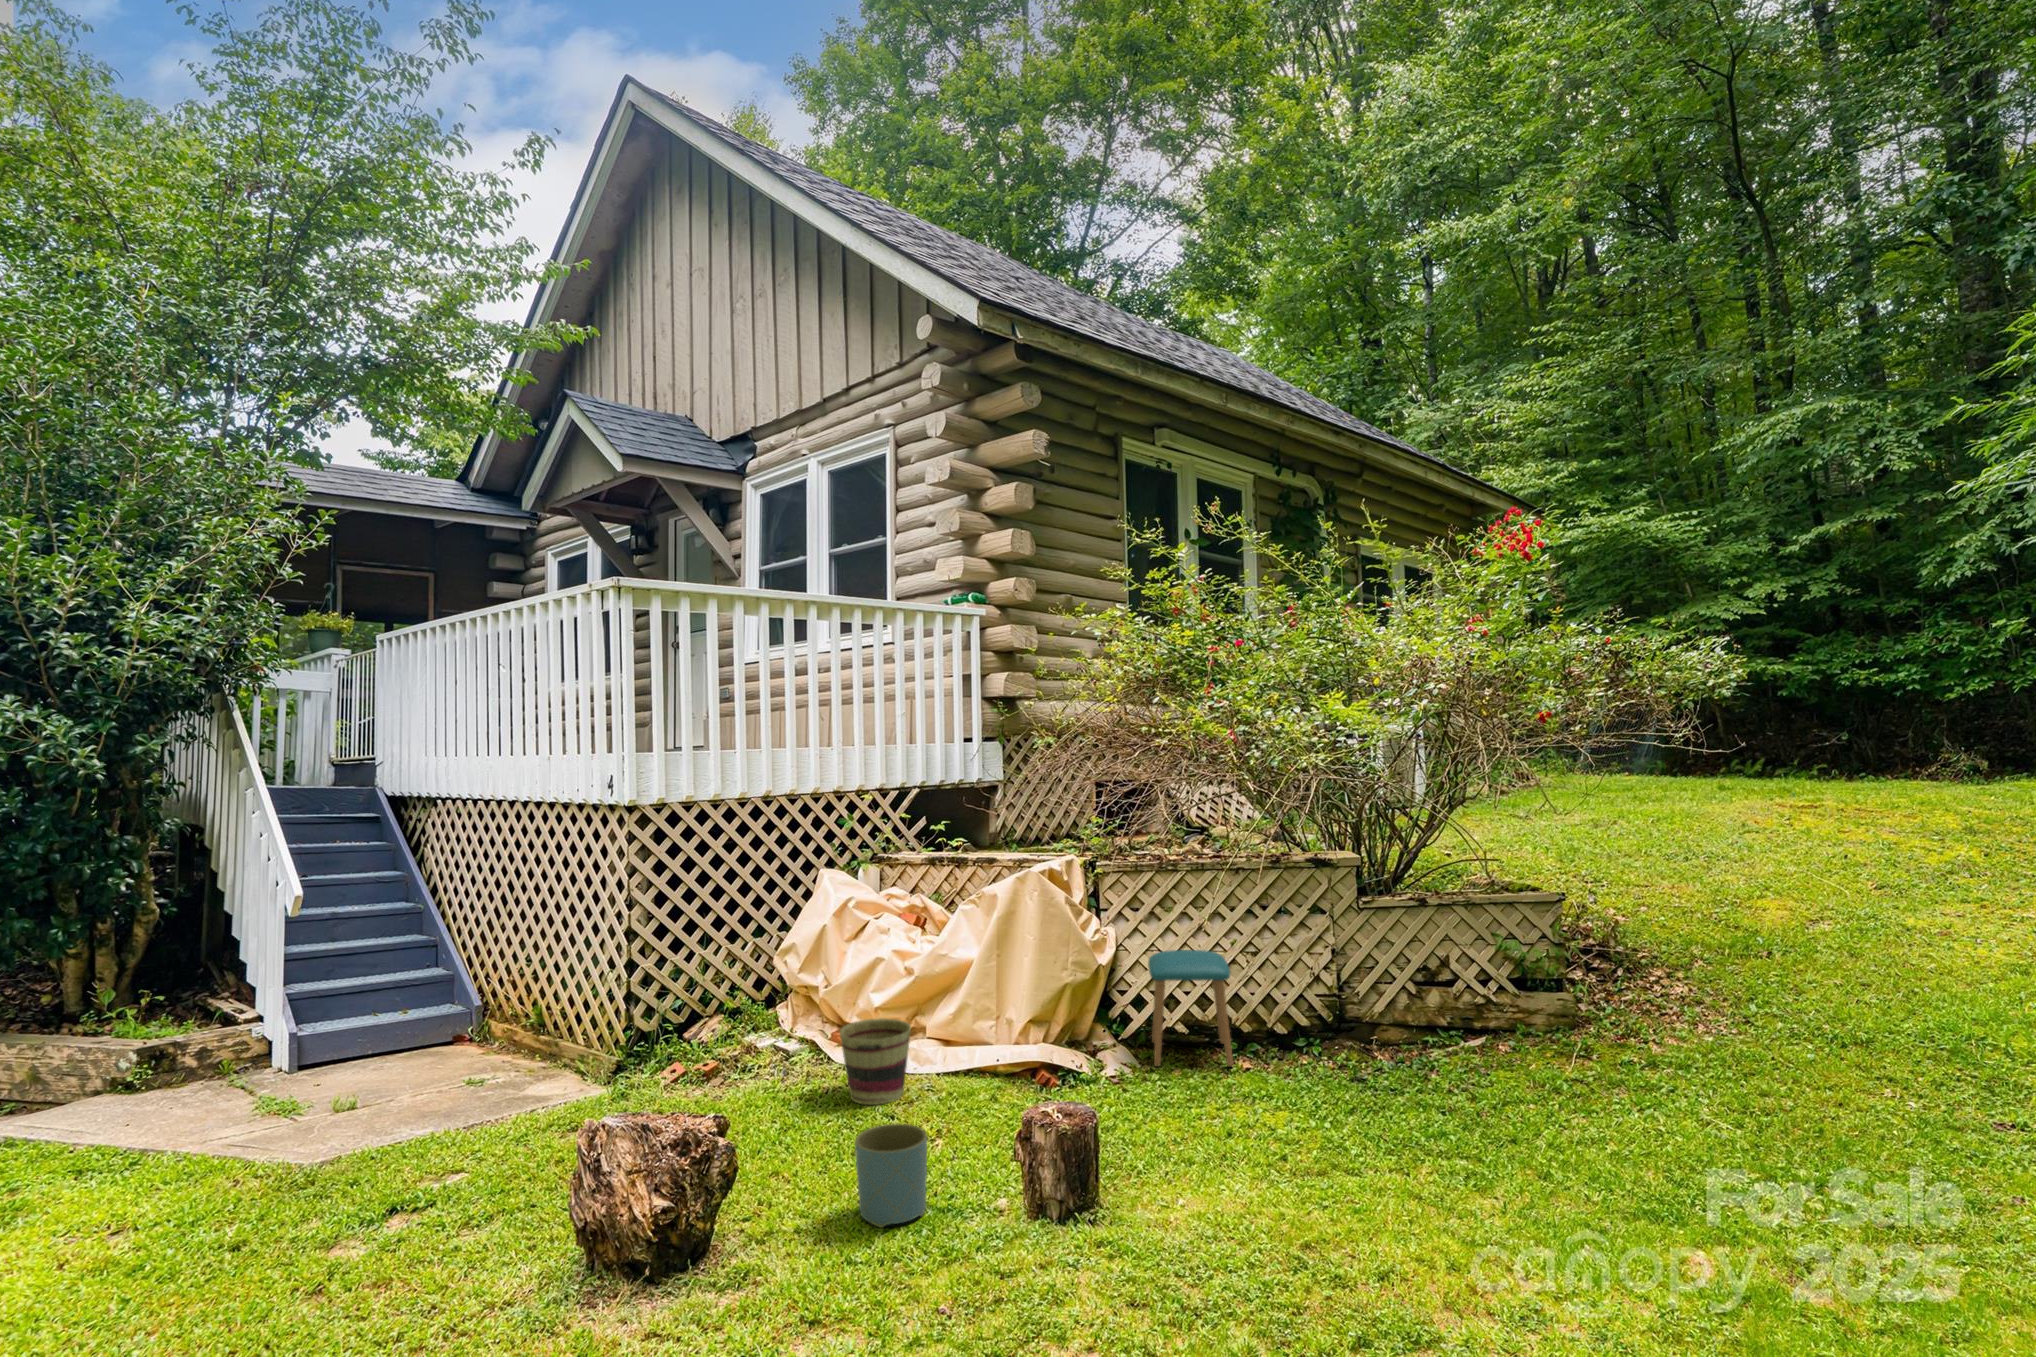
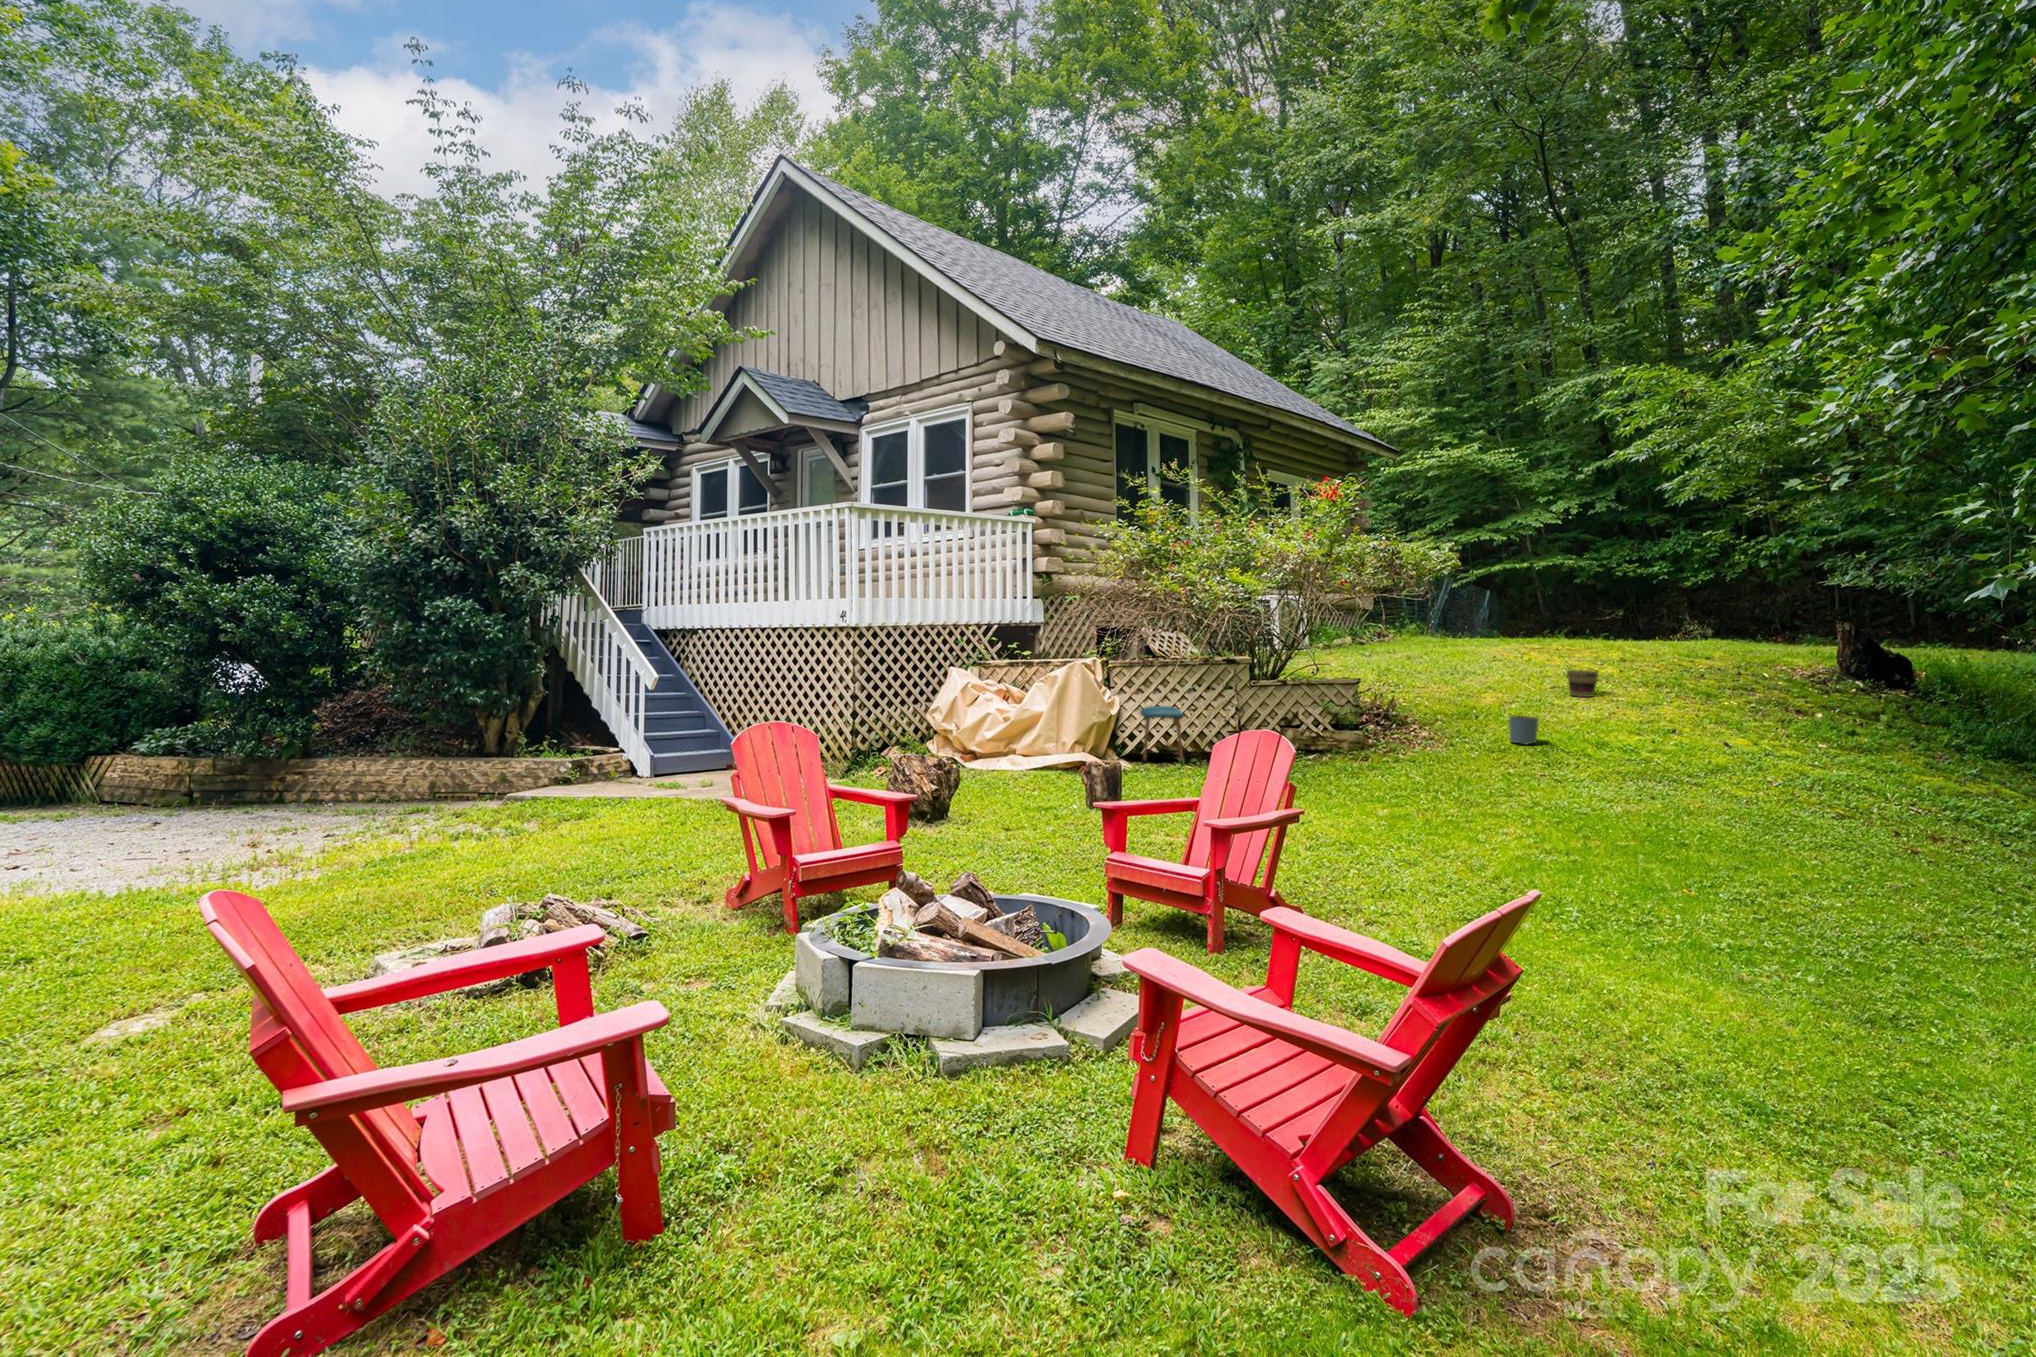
basket: present [839,1018,911,1105] -> present [1567,670,1598,697]
planter: present [855,1123,927,1228] -> present [1509,716,1538,744]

